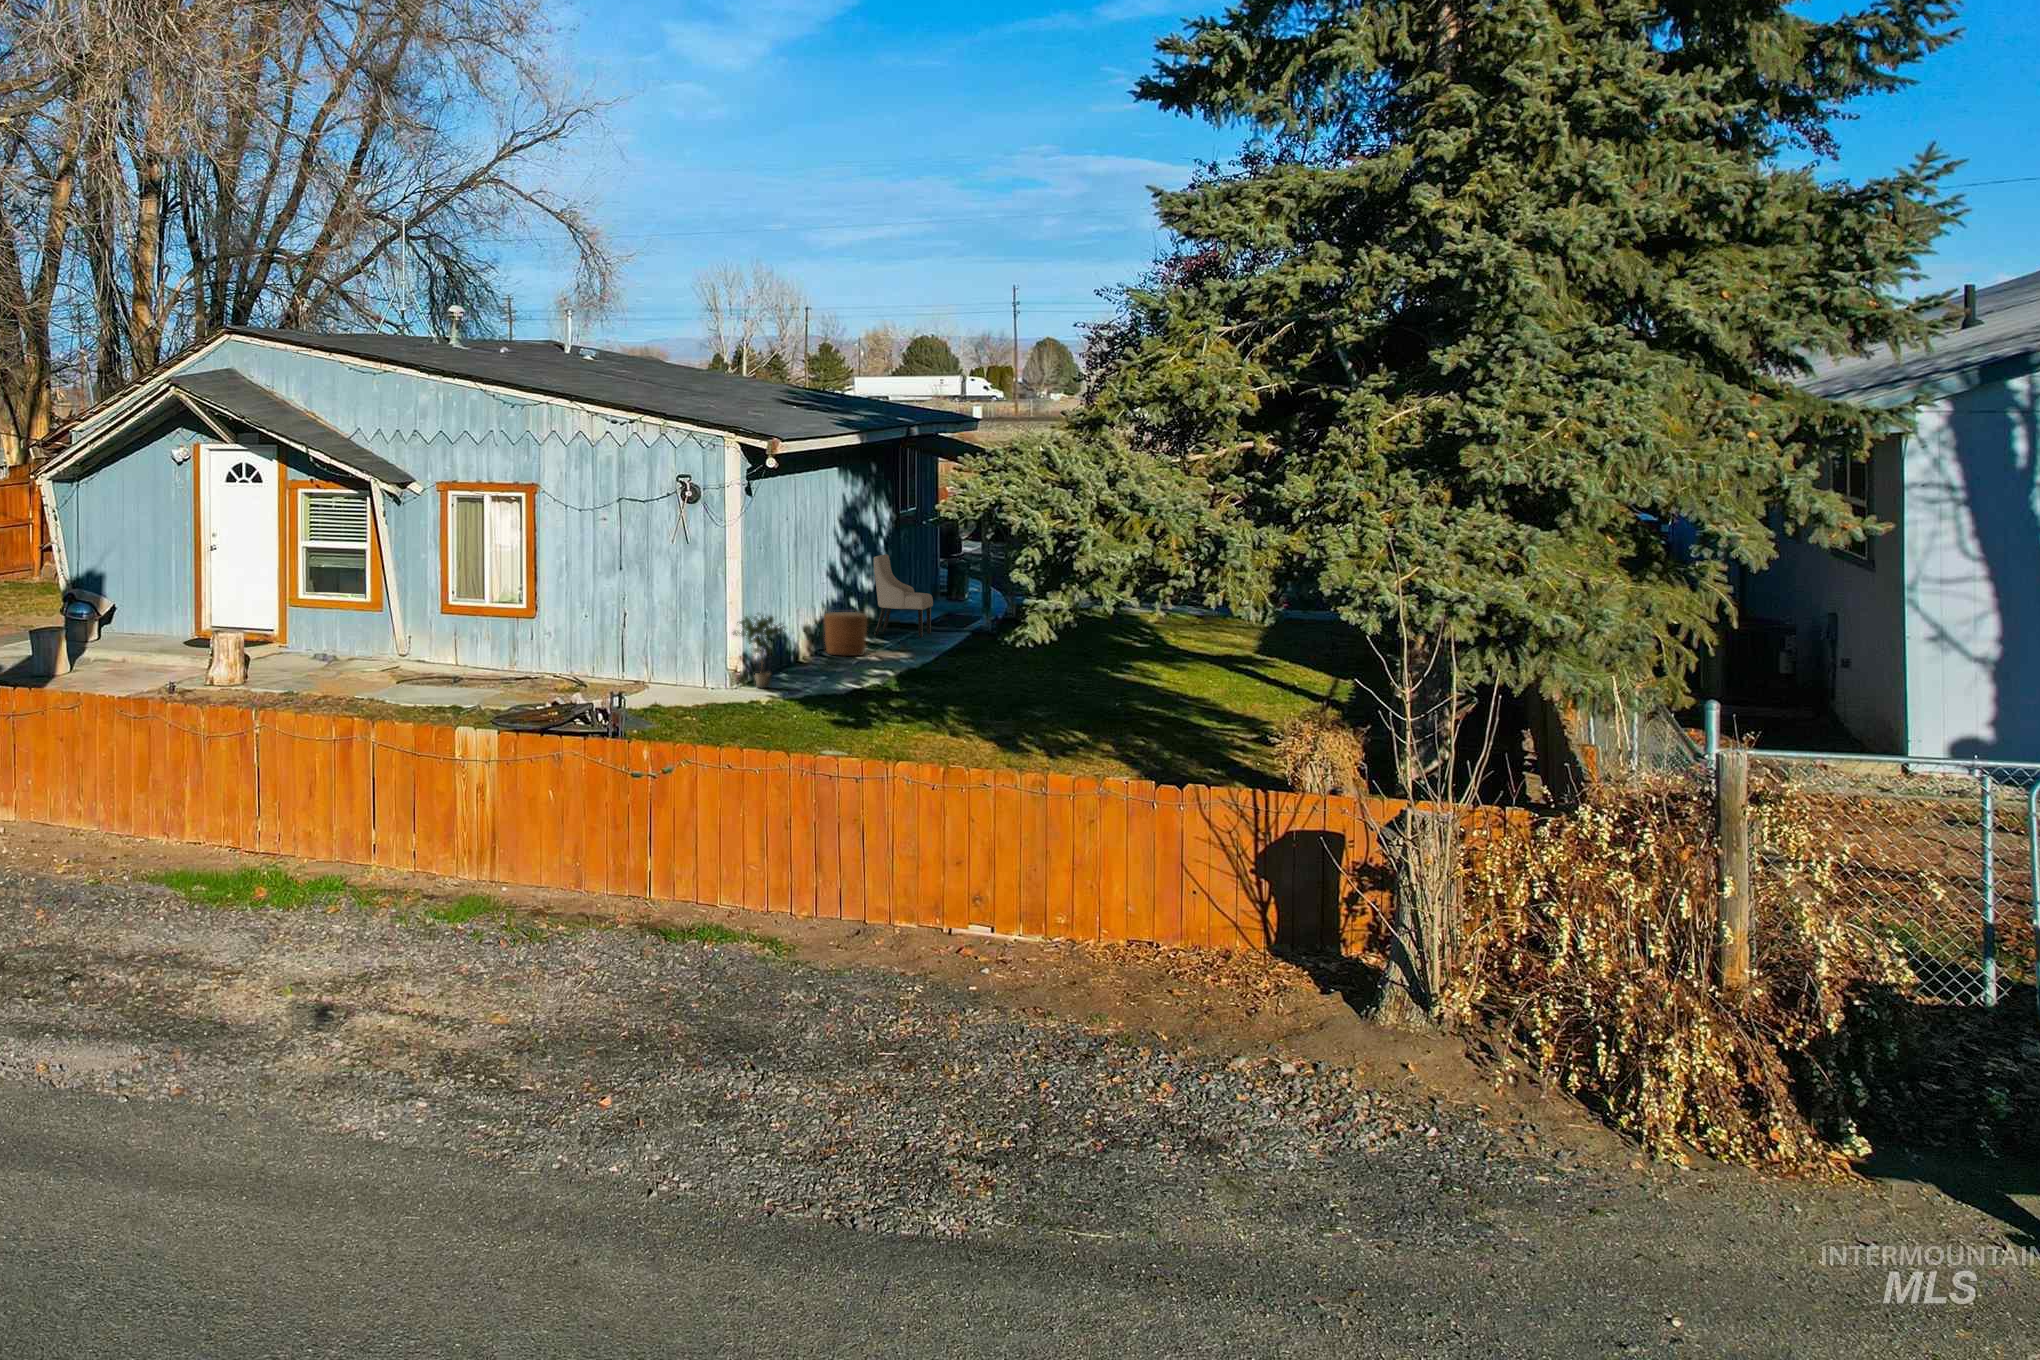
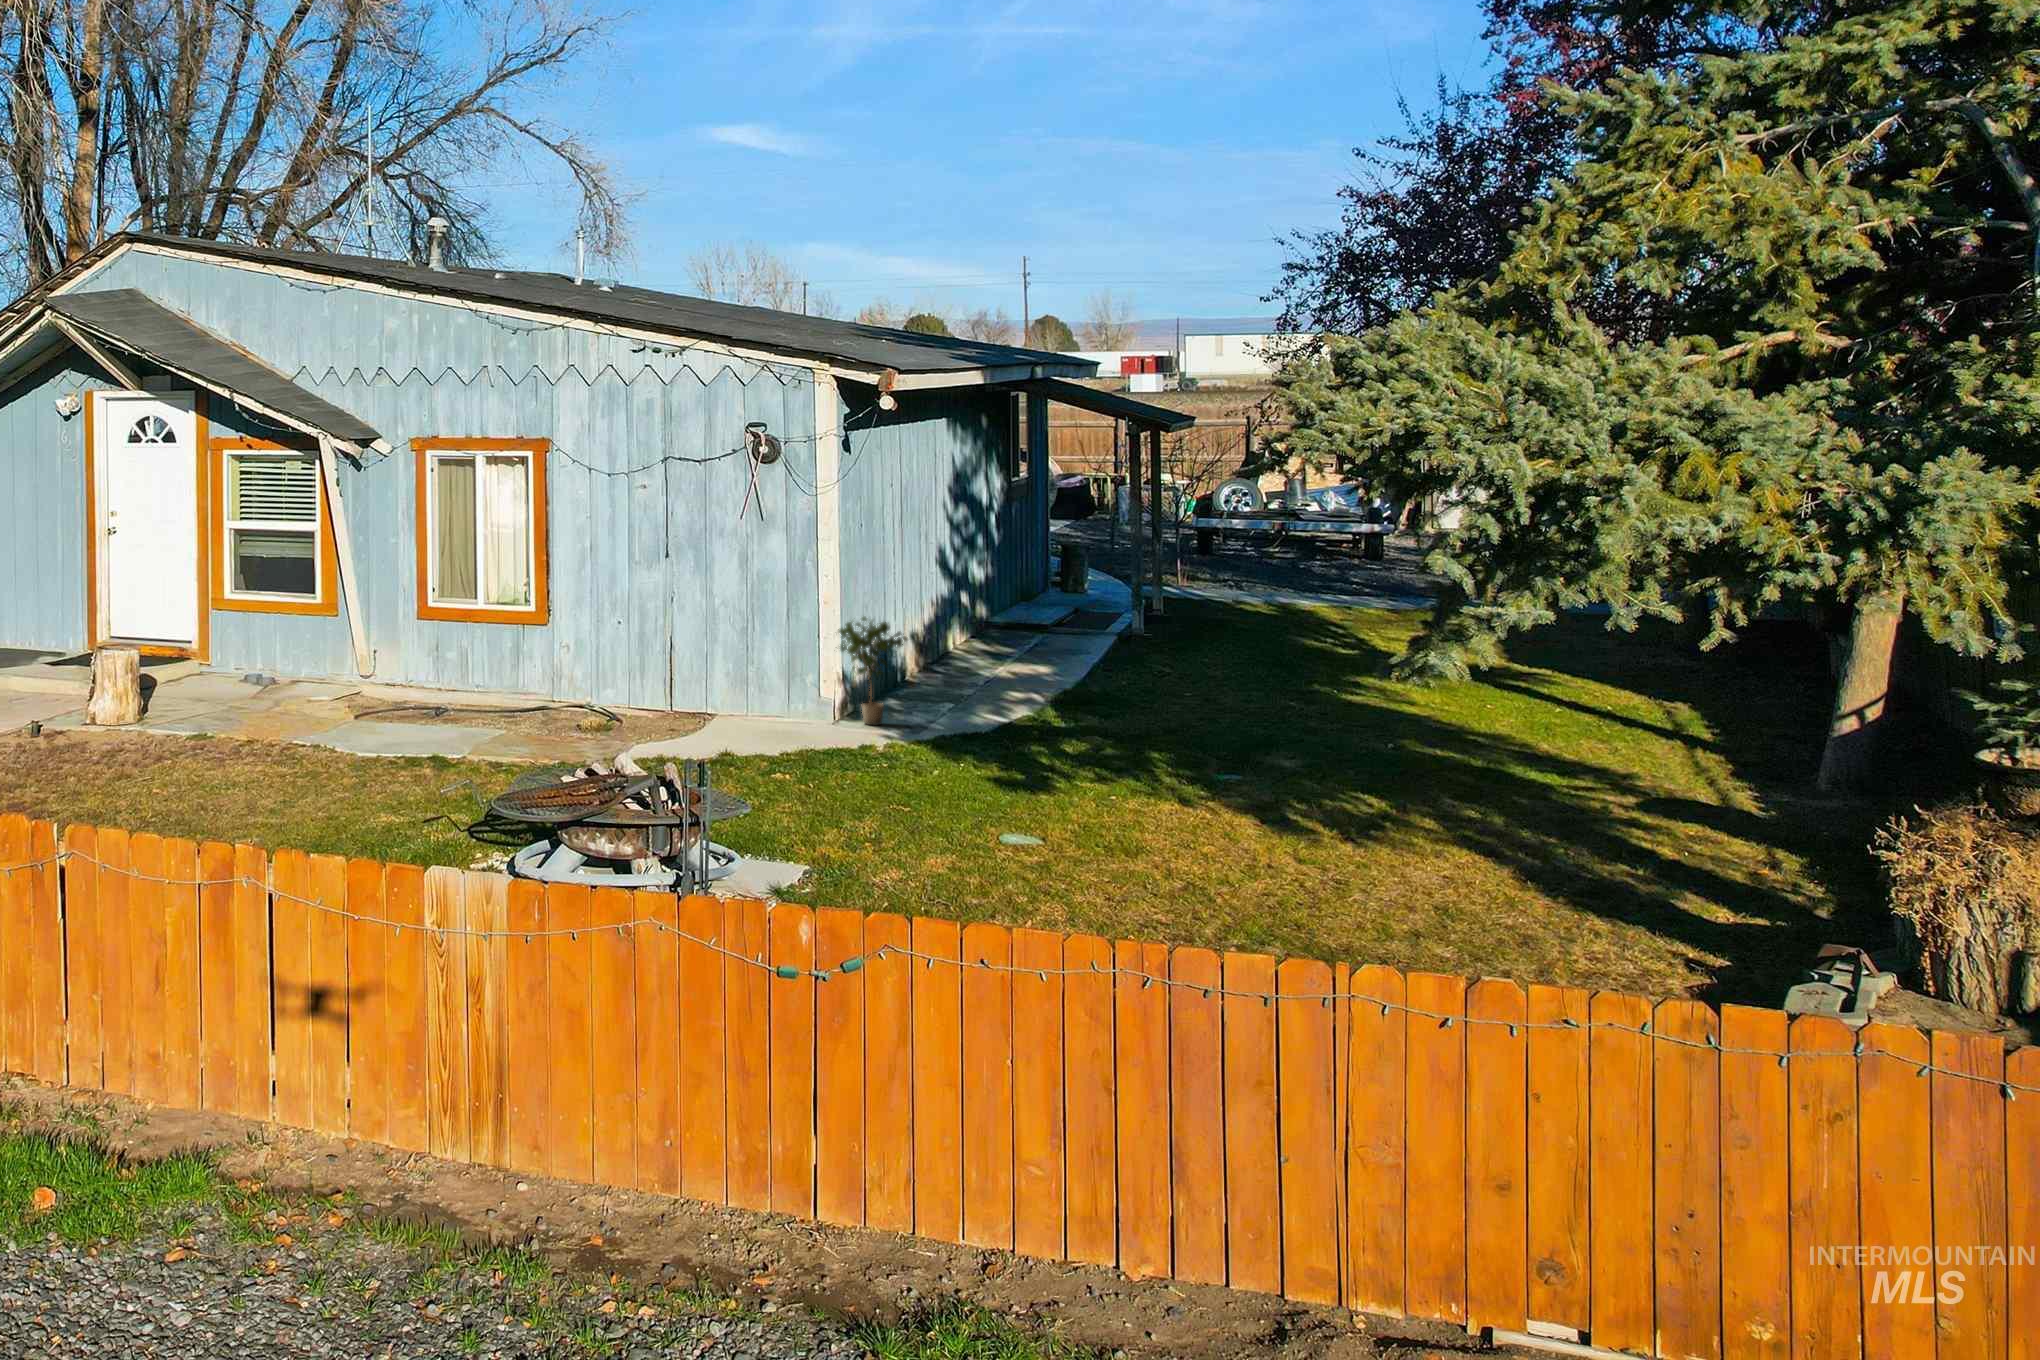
chair: present [874,554,933,638] -> none [986,534,1064,644]
woven basket: present [824,612,867,656] -> none [934,612,994,673]

